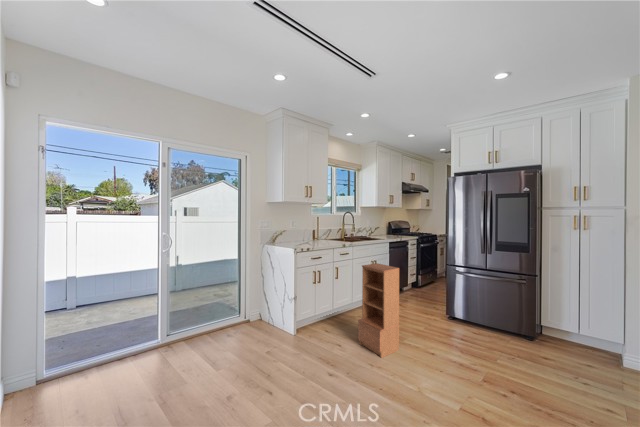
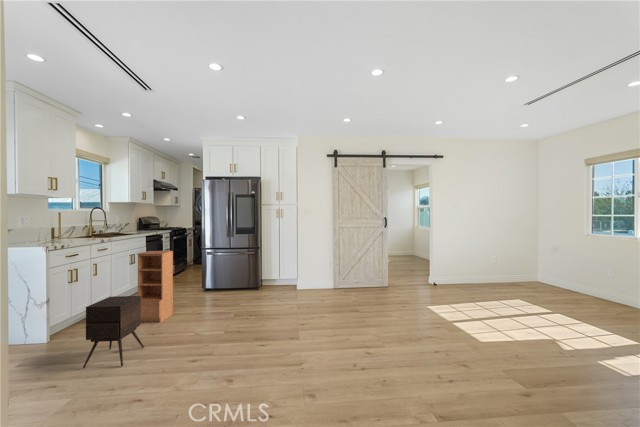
side table: none [290,315,348,415] -> present [83,296,144,369]

